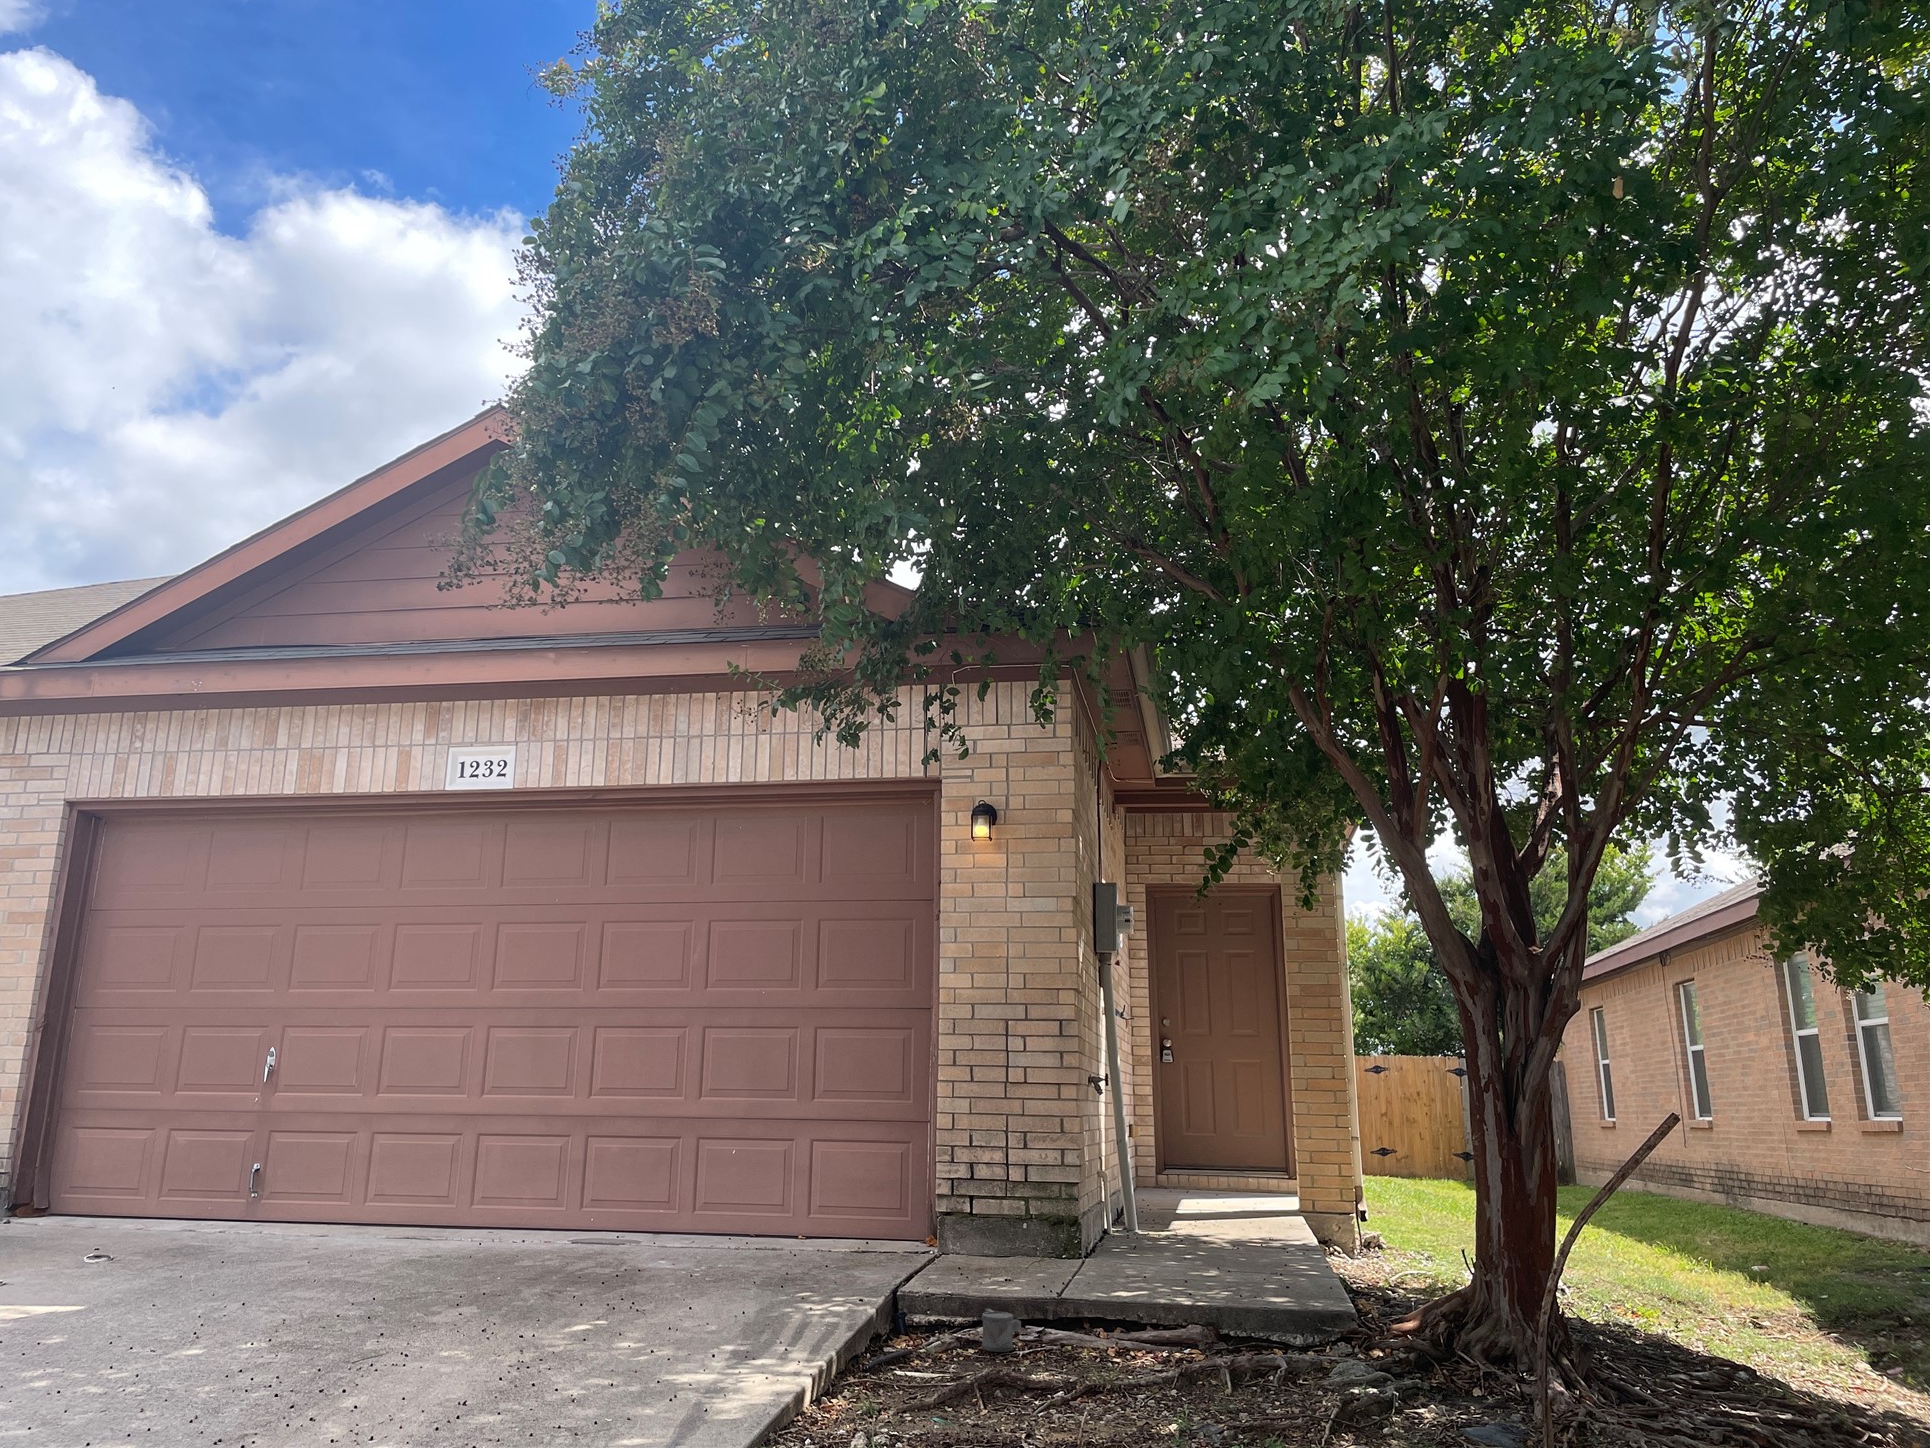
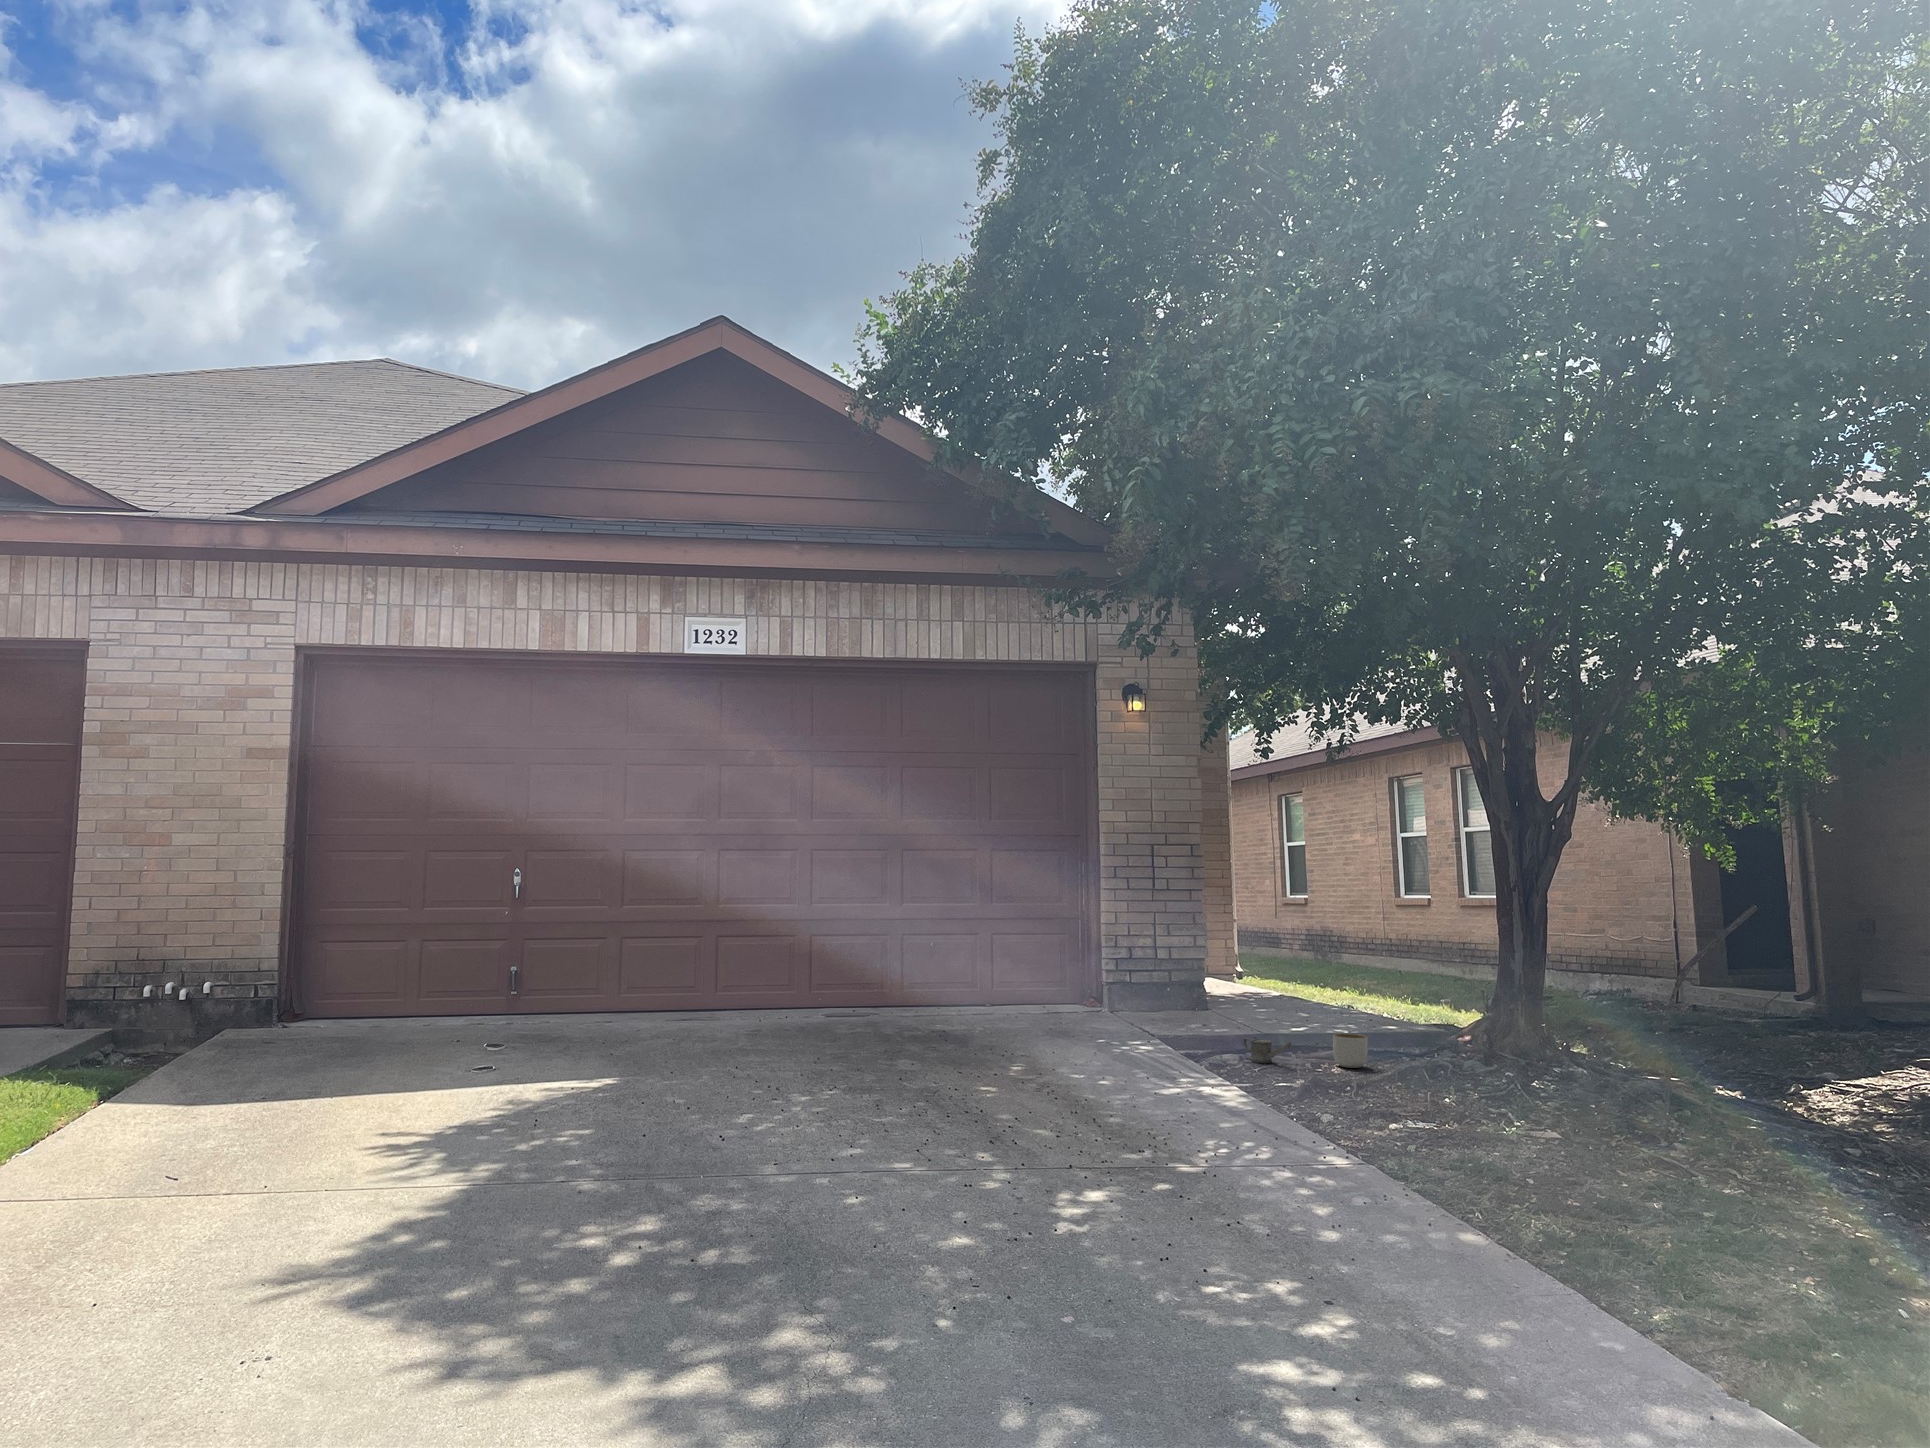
planter: none [1096,1312,1149,1373] -> present [1333,1033,1368,1068]

